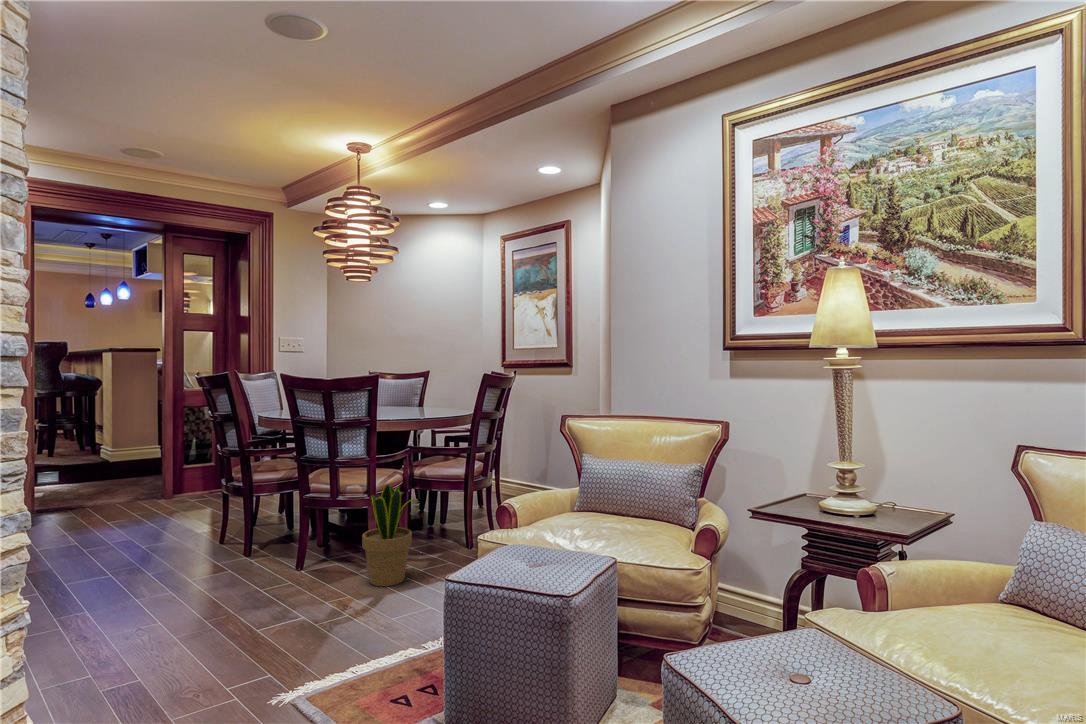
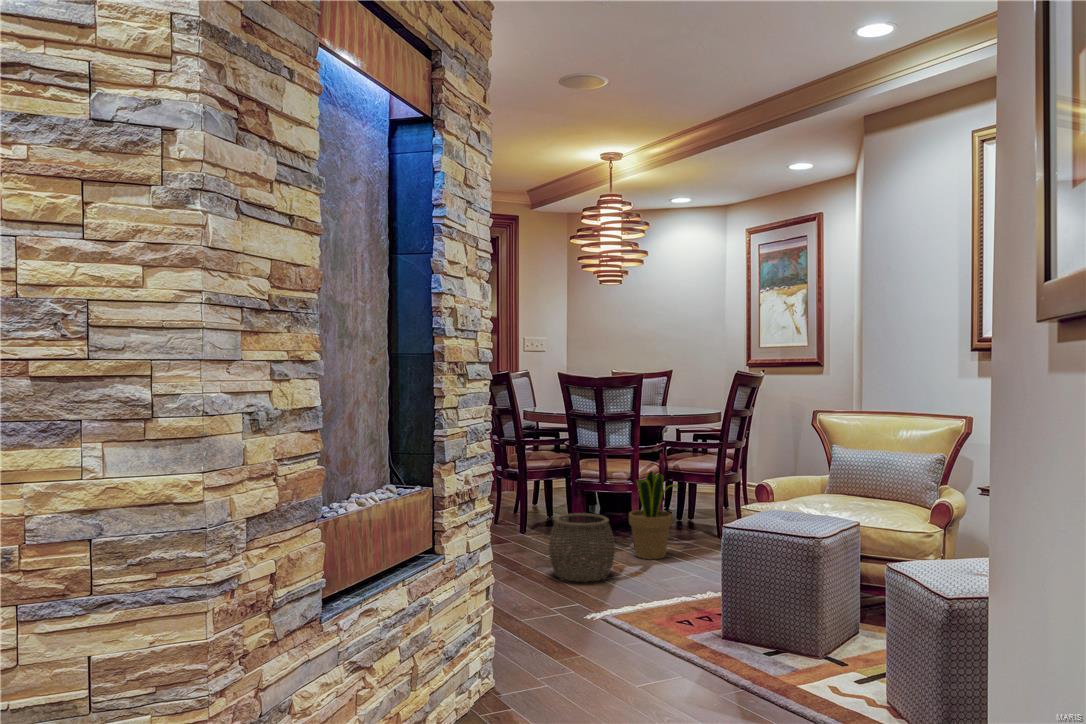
woven basket: none [247,544,336,637] -> present [549,513,615,582]

